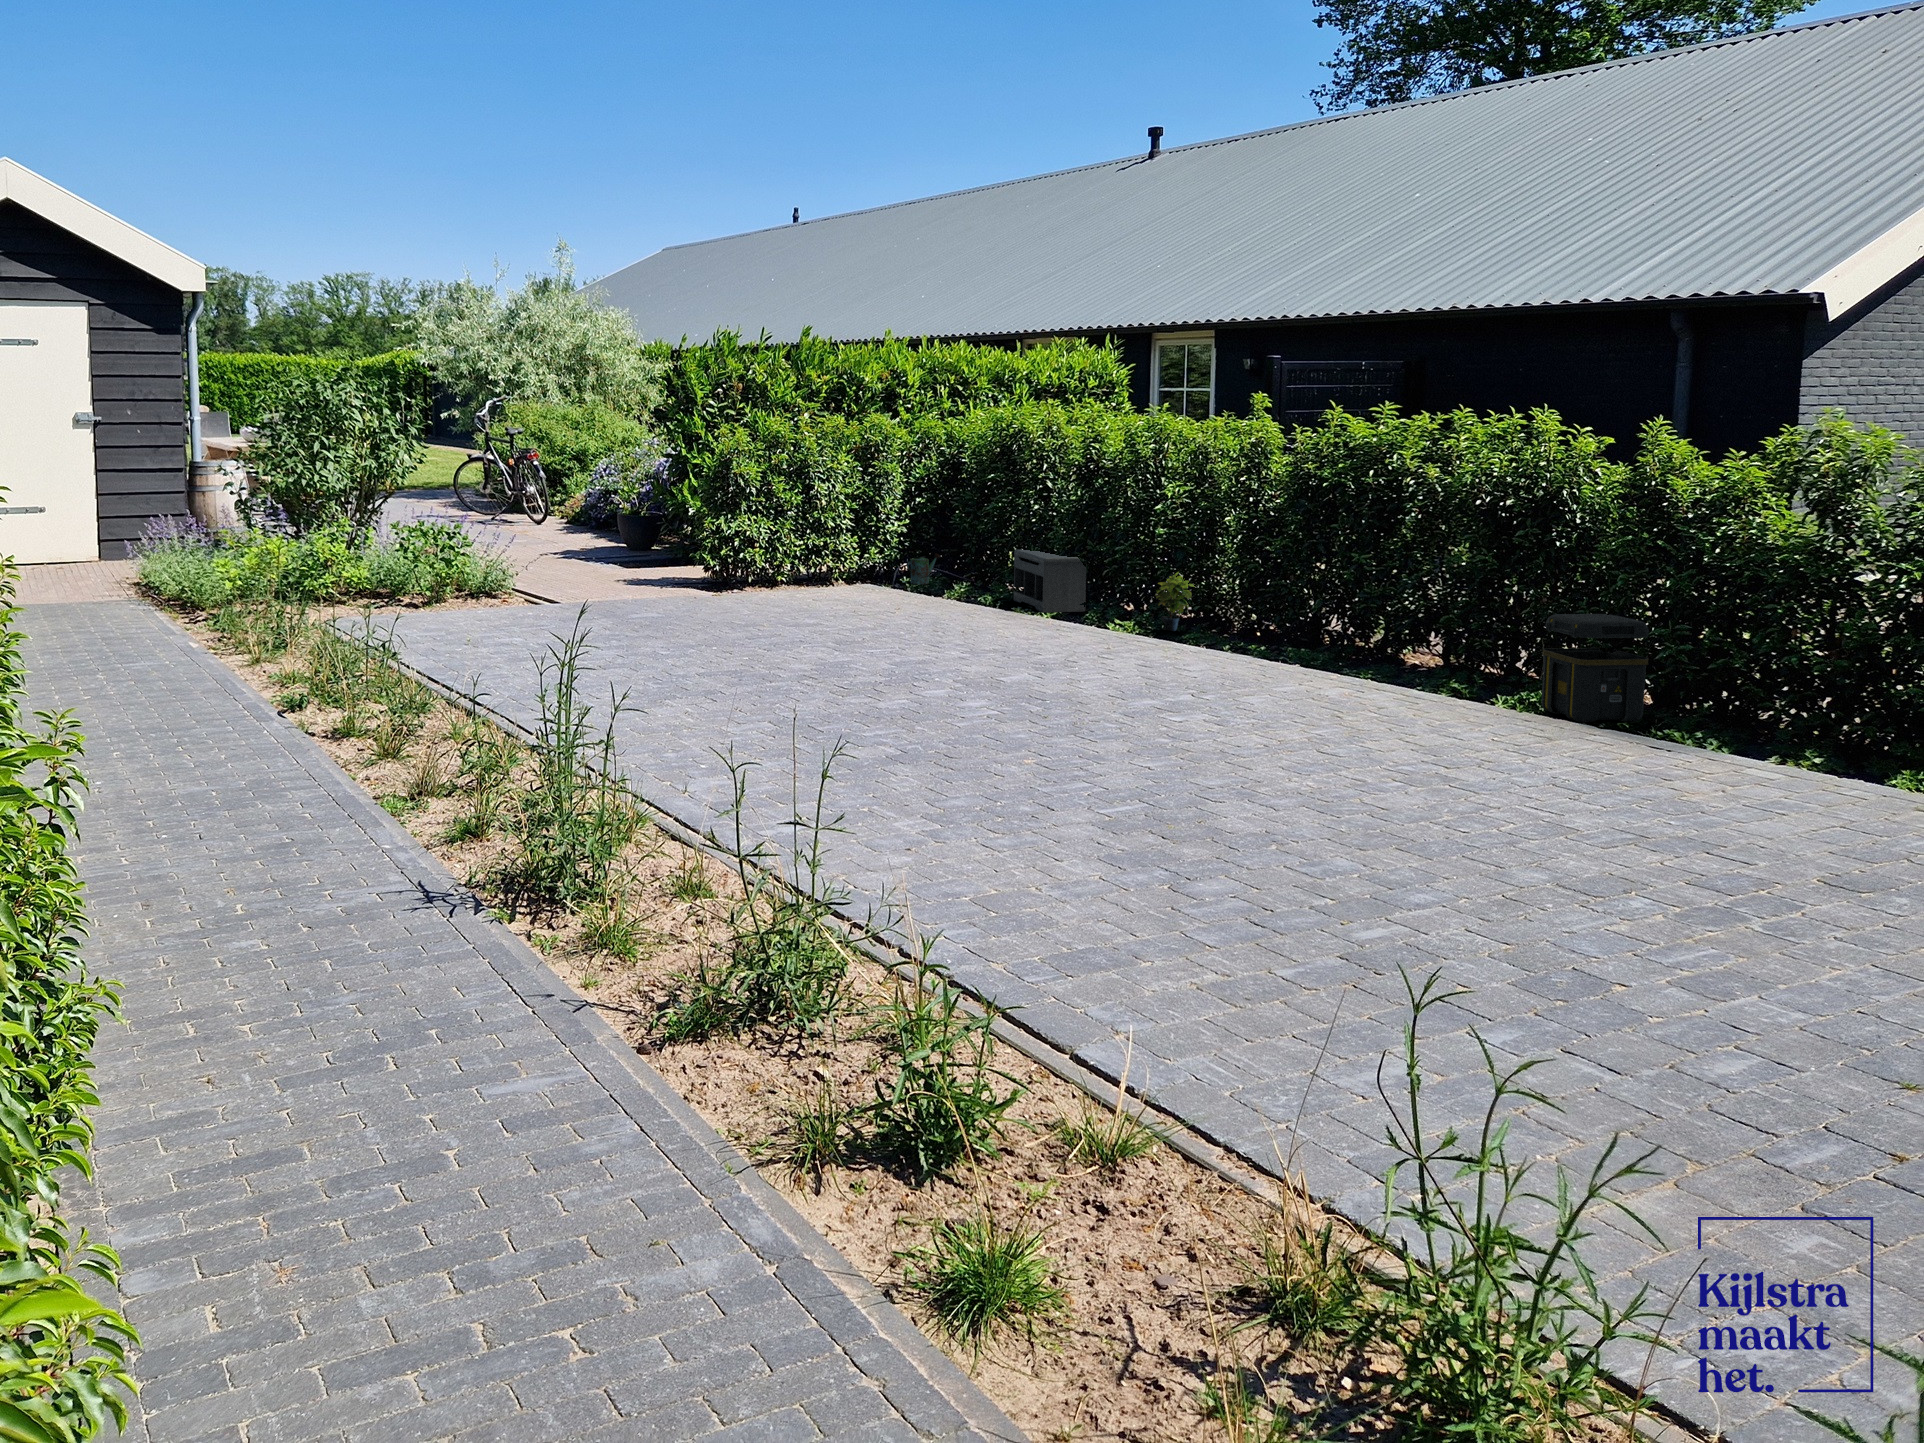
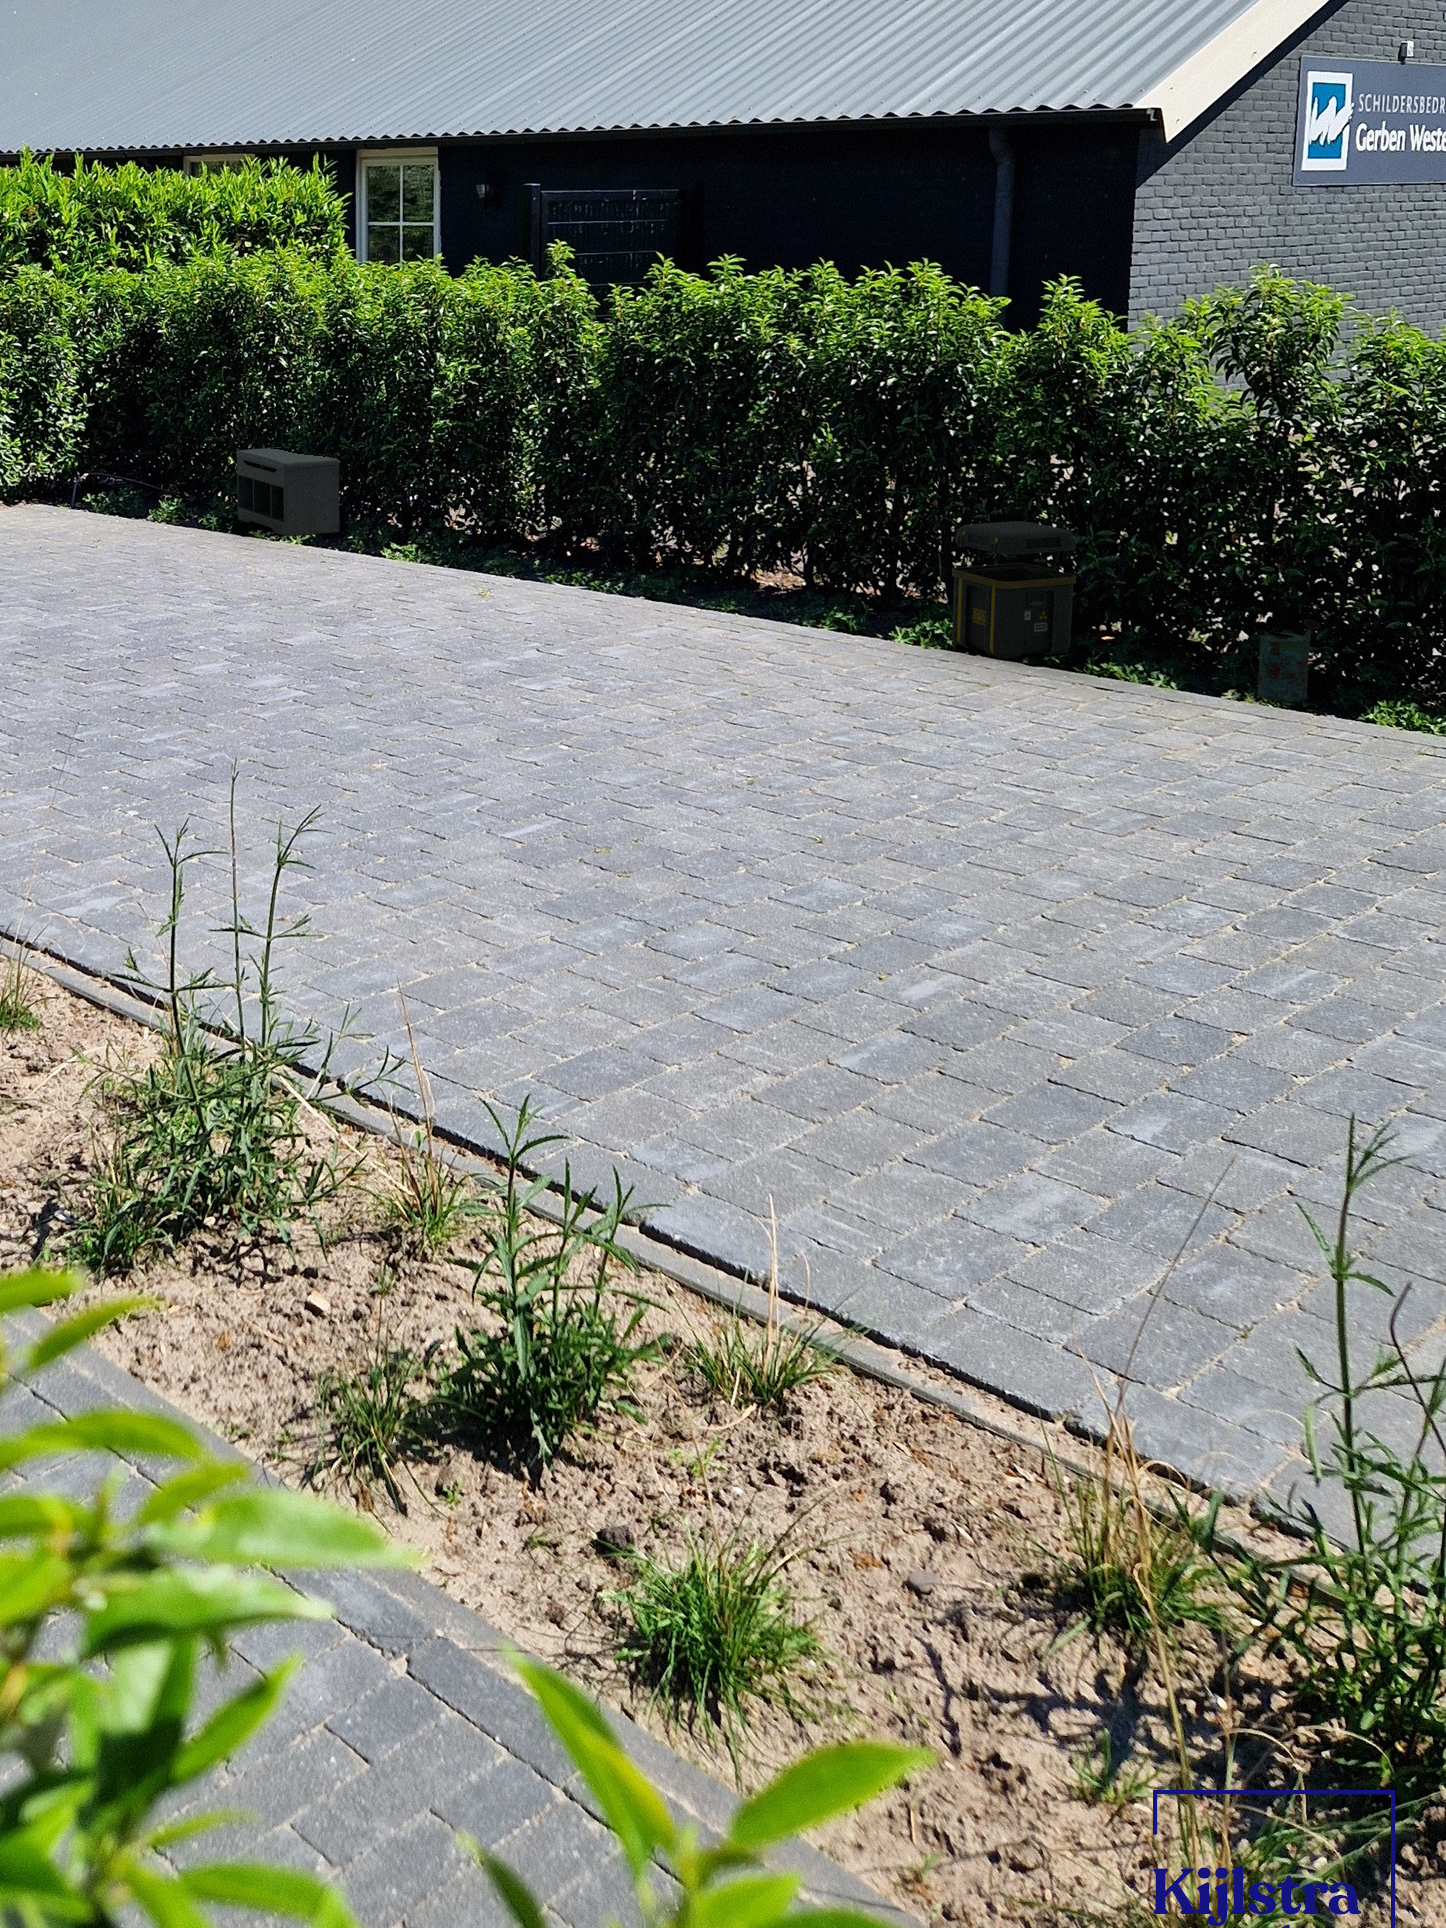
watering can: present [907,554,940,584] -> present [1257,619,1320,702]
potted plant: present [1155,572,1195,631] -> none [439,477,494,555]

